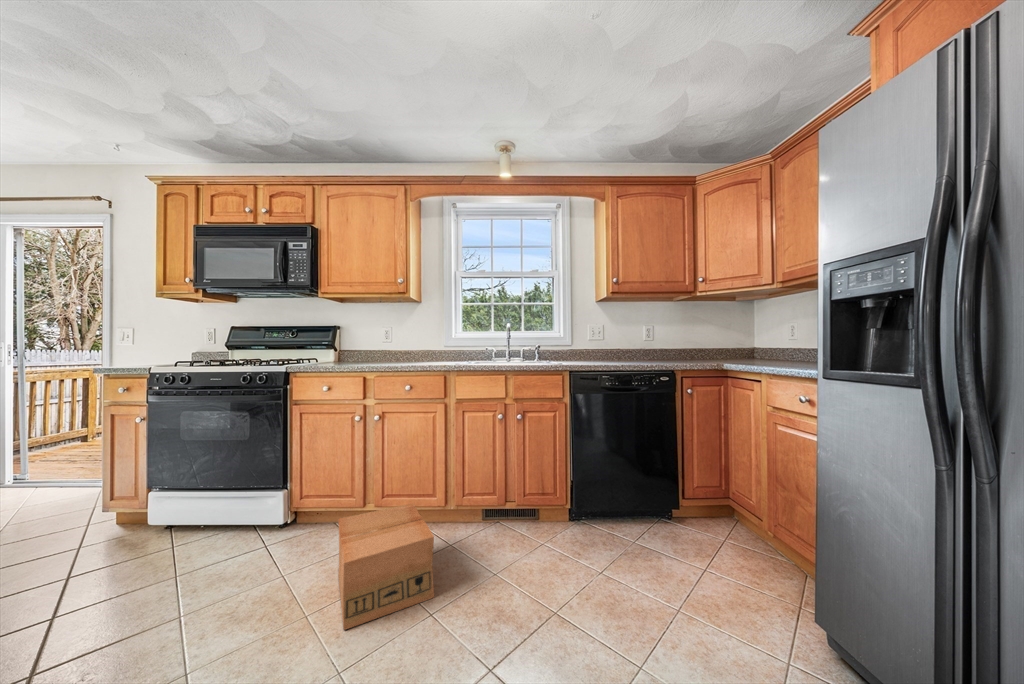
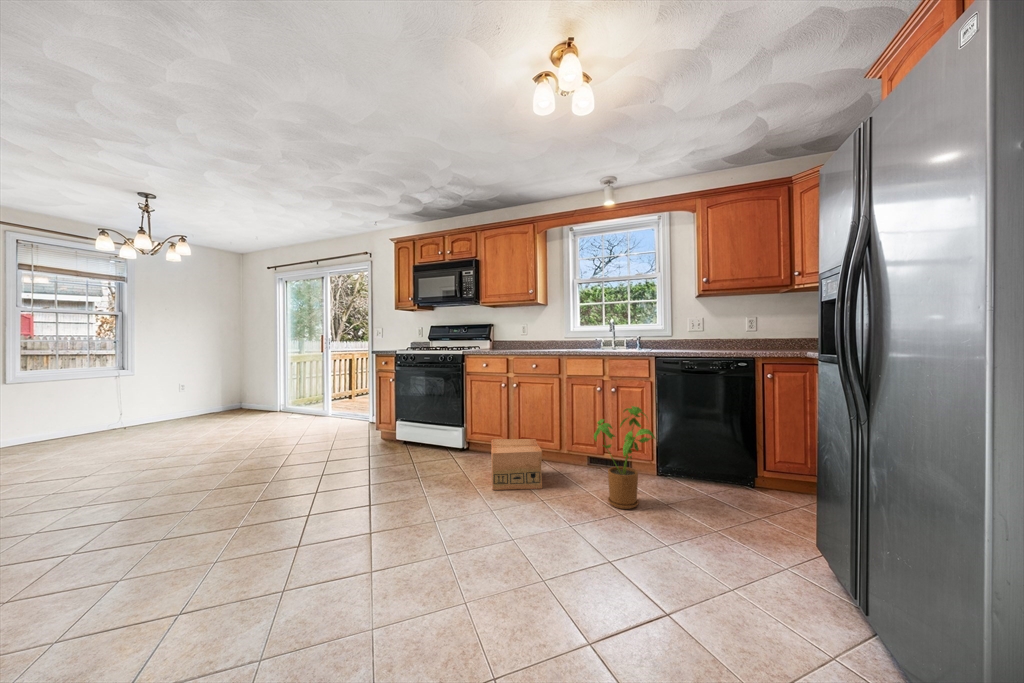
house plant: none [524,453,625,621] -> present [594,406,655,509]

